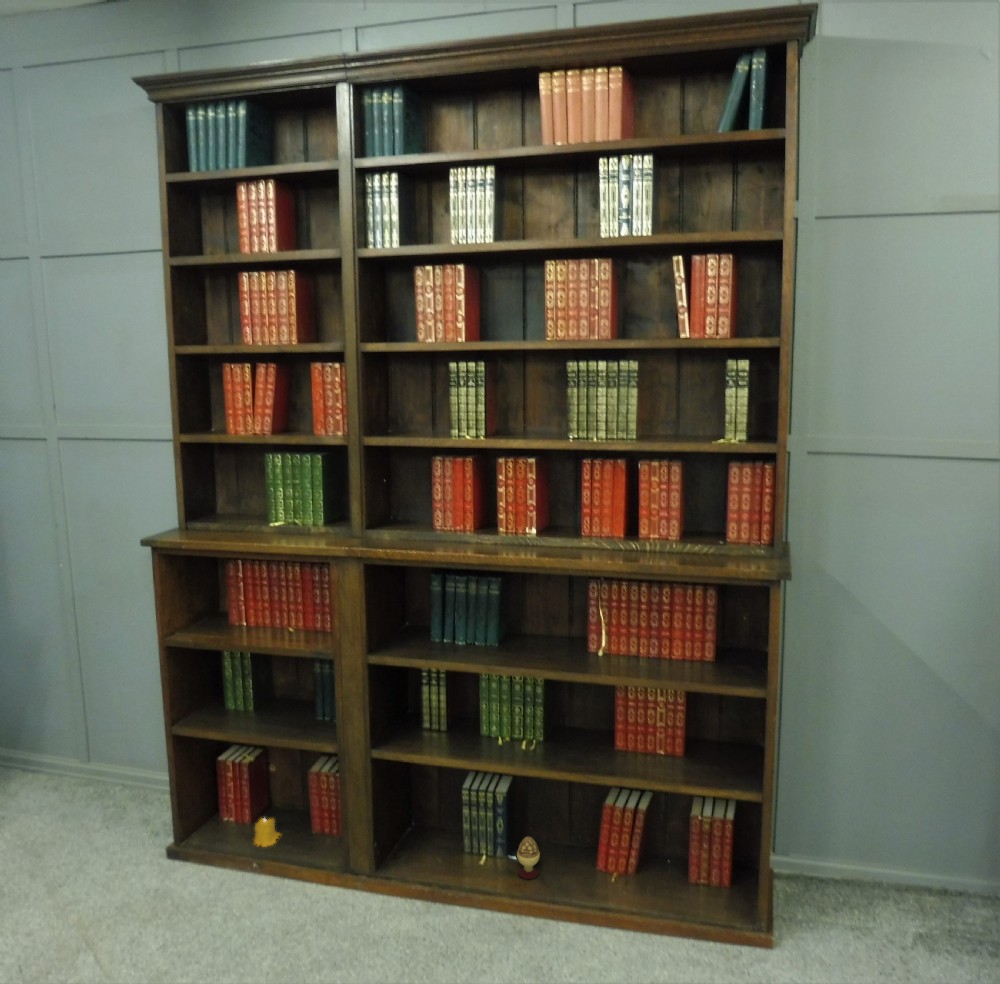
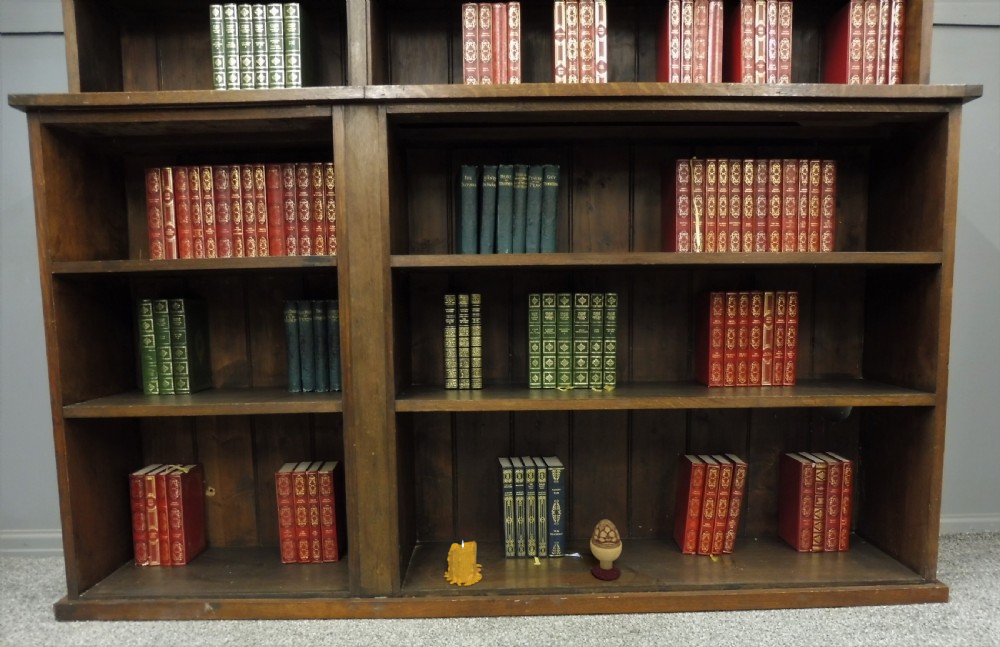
candle: present [254,818,280,847] -> present [444,541,482,586]

